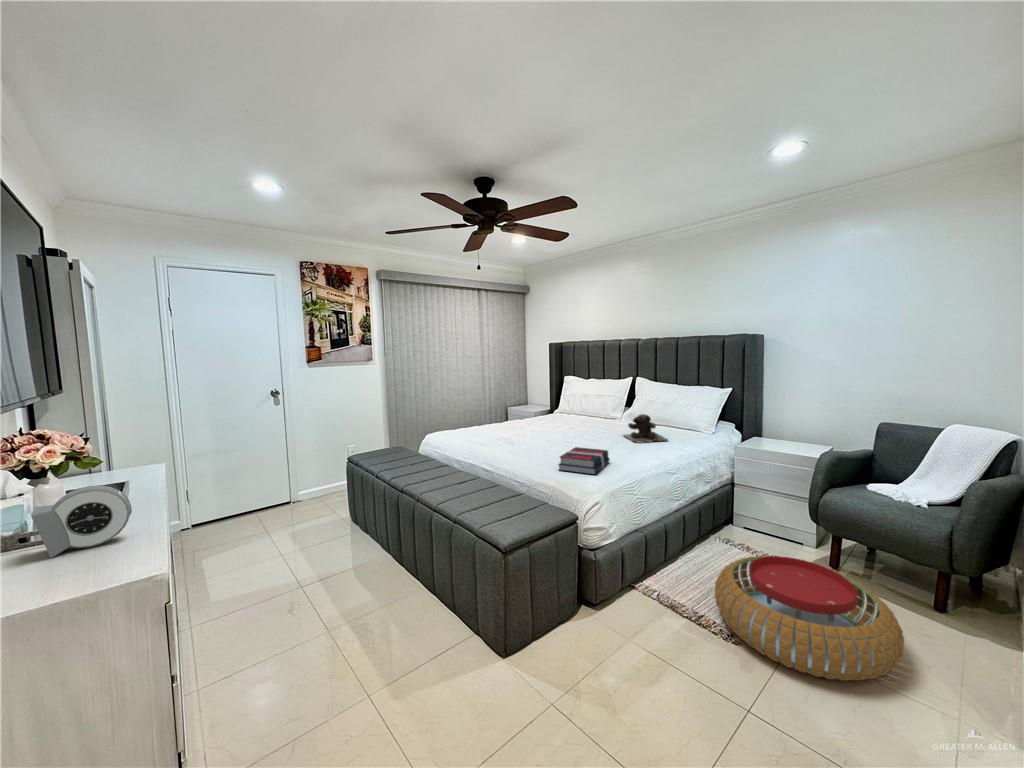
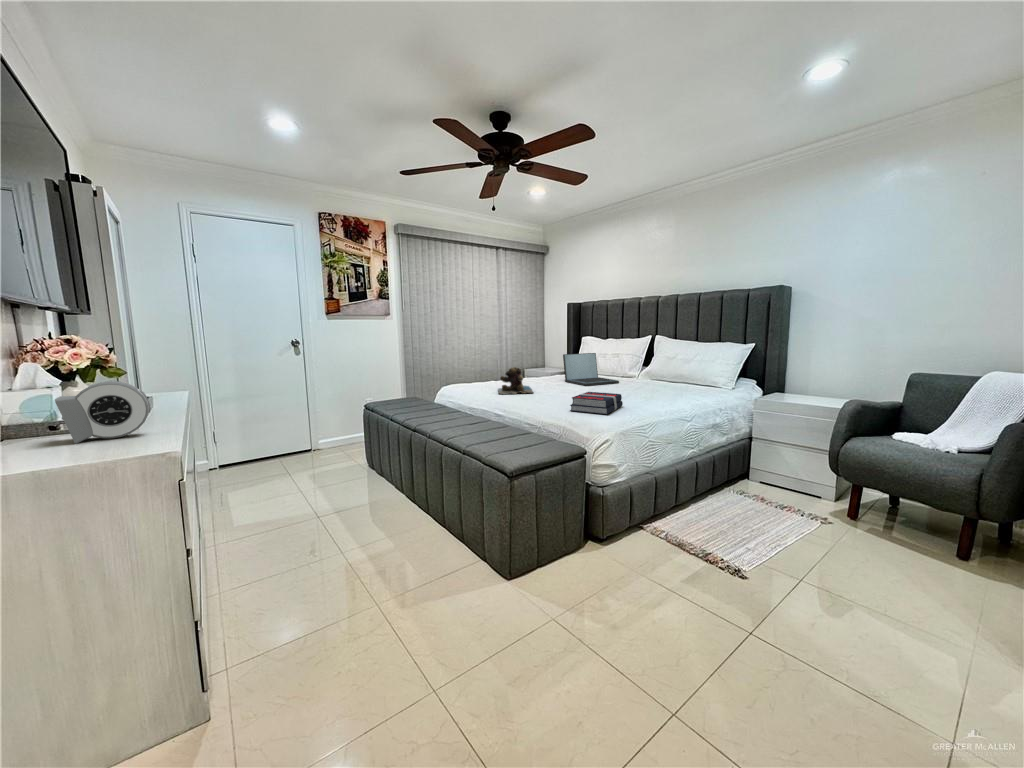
laptop: none [547,397,604,433] -> present [563,353,619,386]
teddy bear: present [624,414,667,443] -> present [498,367,533,394]
pouf: present [715,556,904,681] -> none [724,499,922,614]

